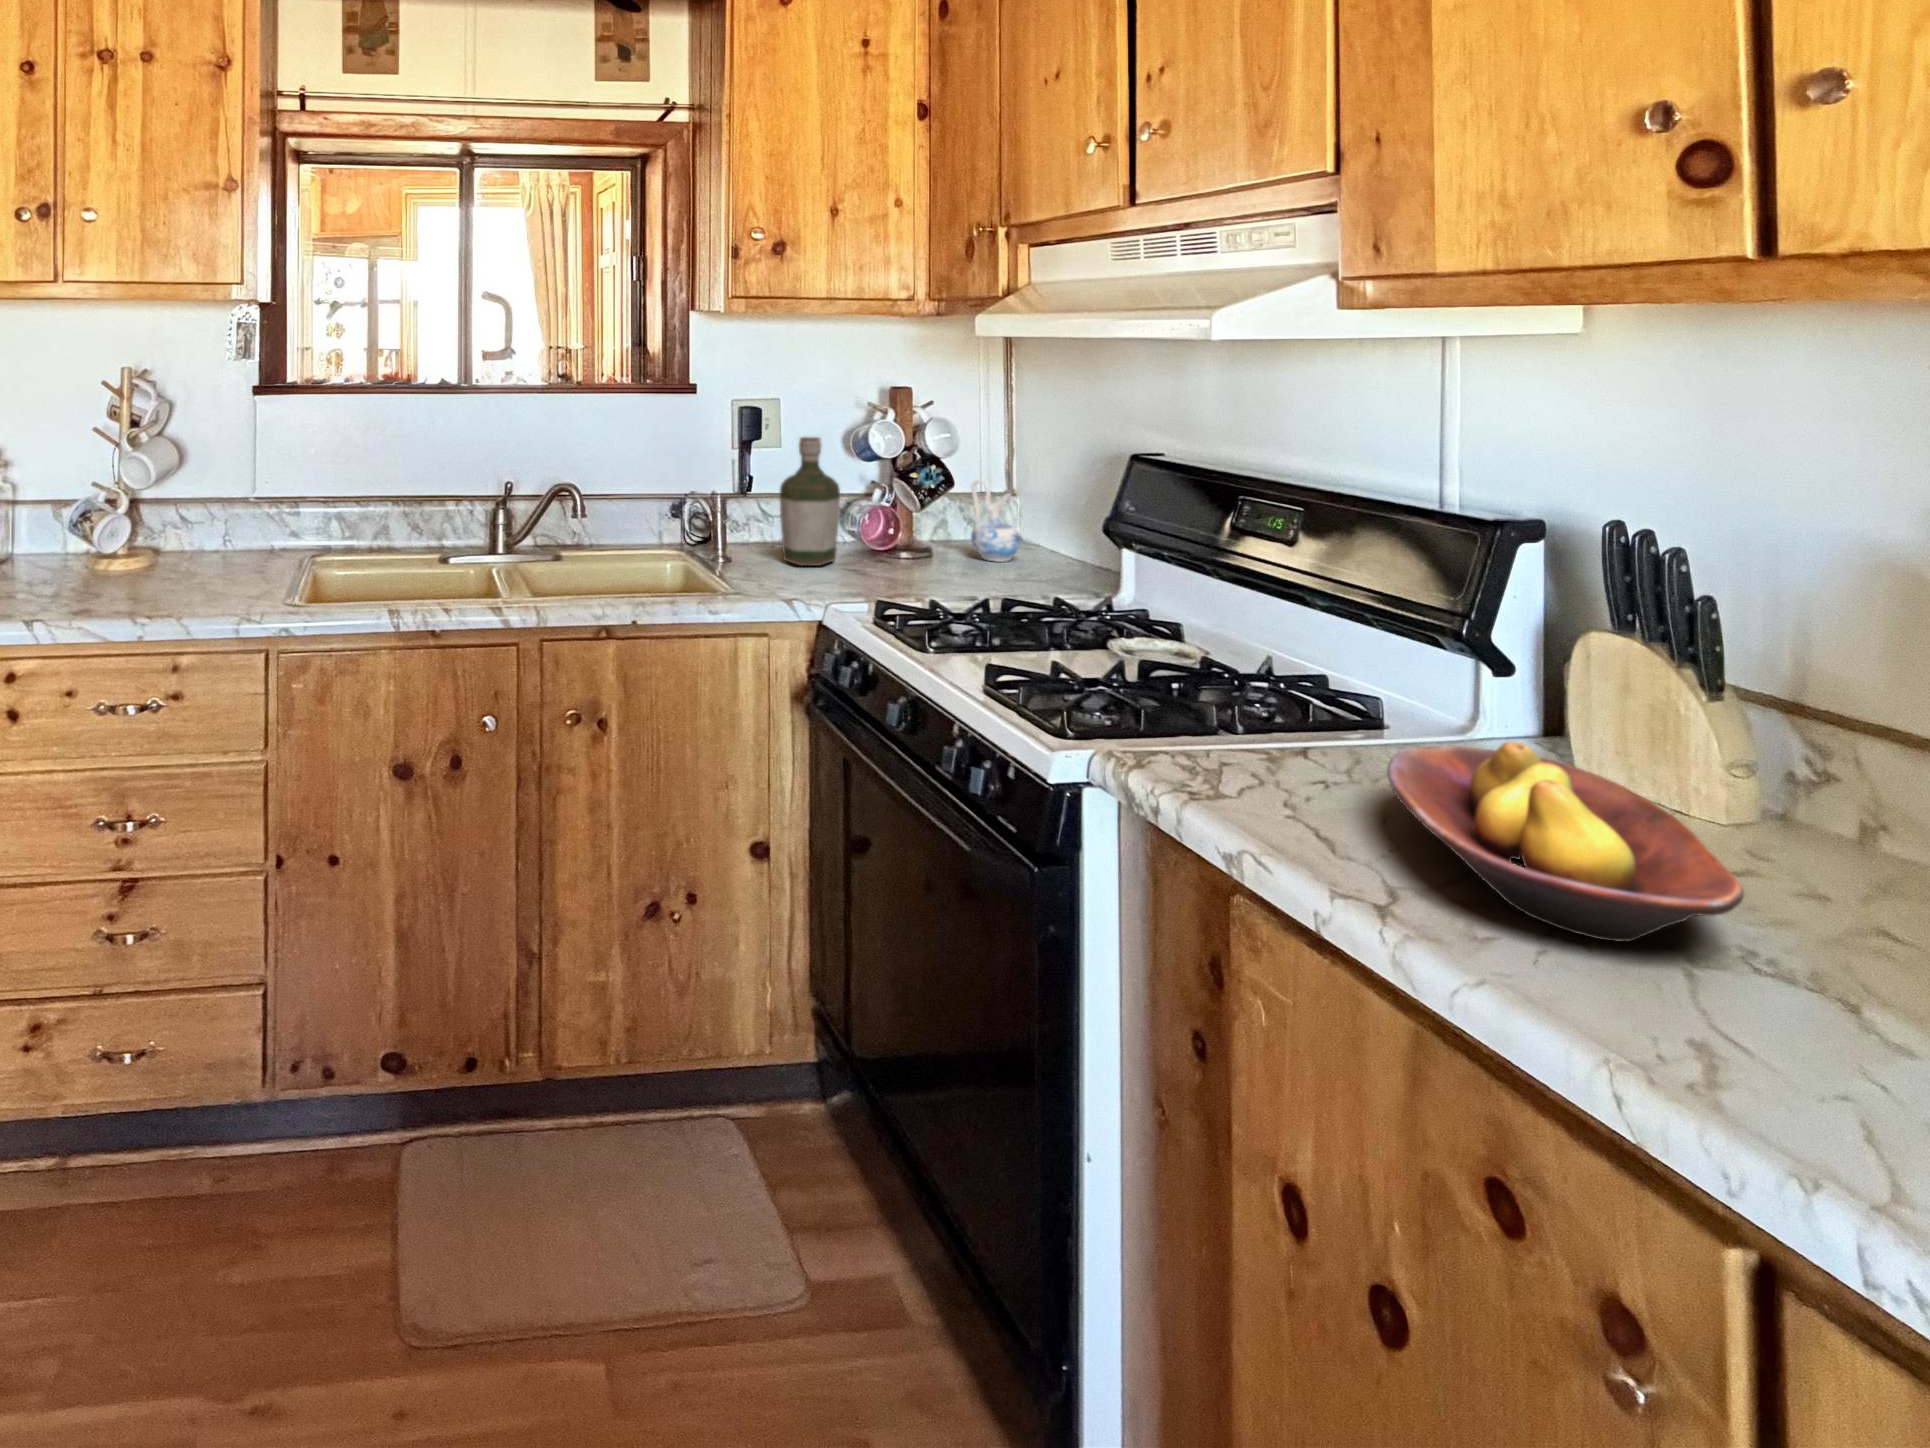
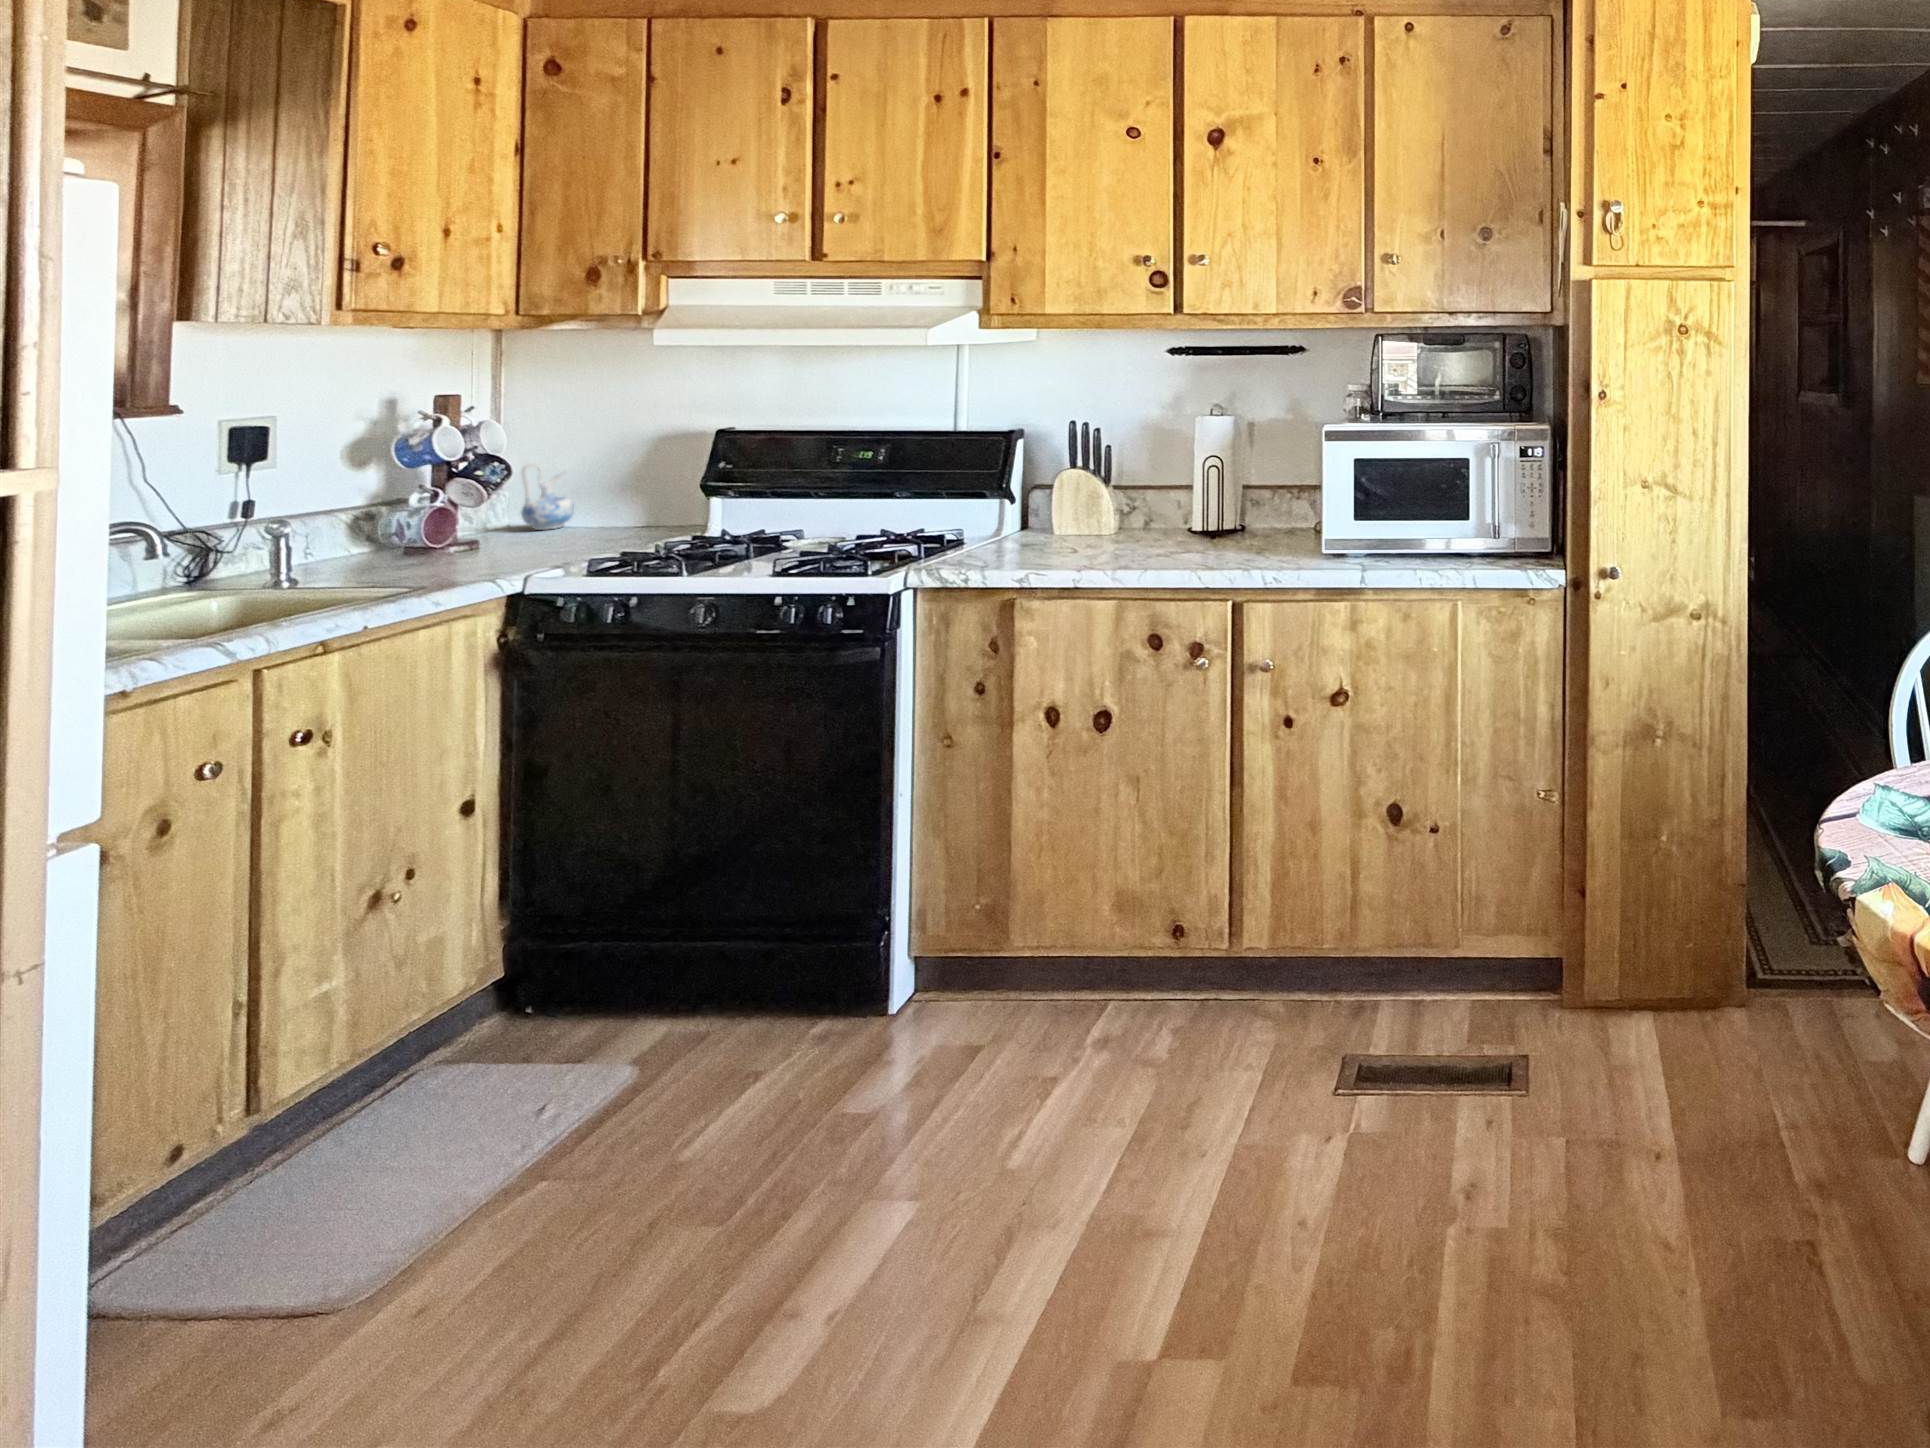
bottle: present [780,437,840,566] -> none [349,444,419,570]
fruit bowl: present [1387,742,1744,942] -> none [1043,500,1182,552]

